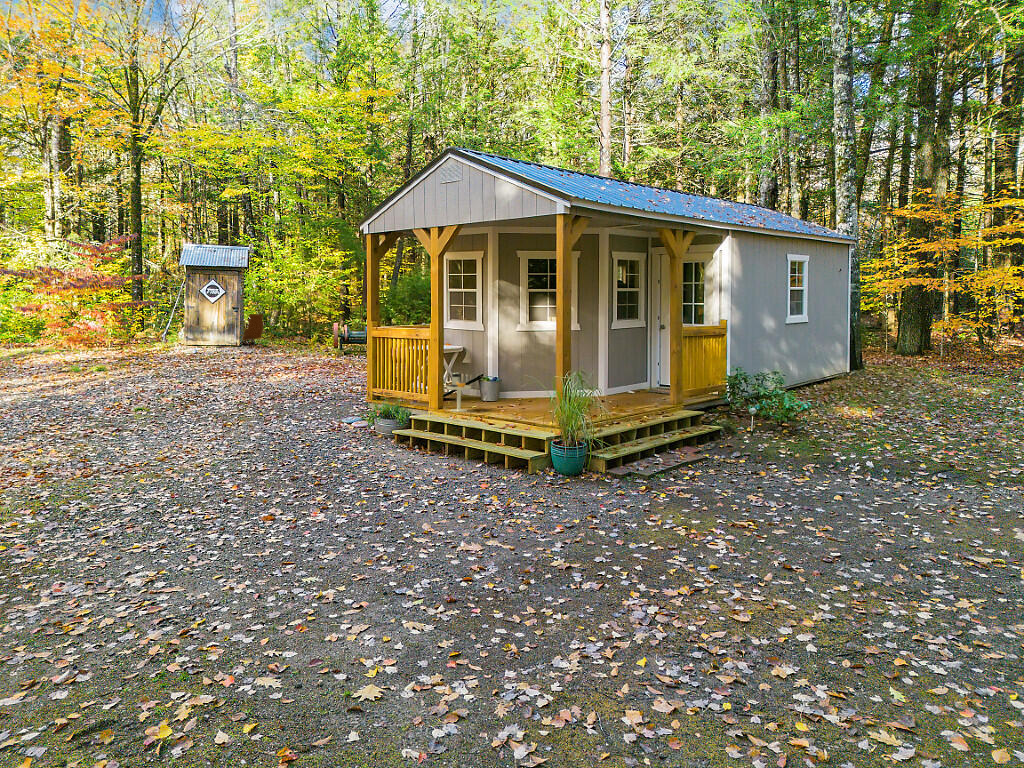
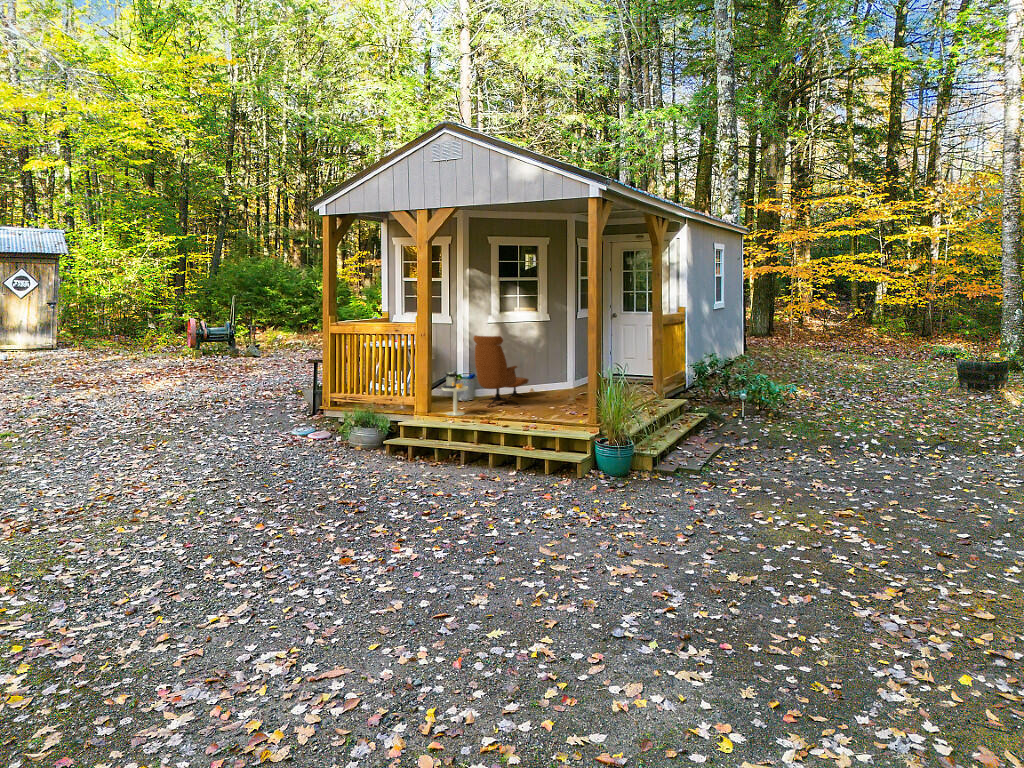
lounge chair: present [243,314,263,346] -> present [473,336,529,406]

